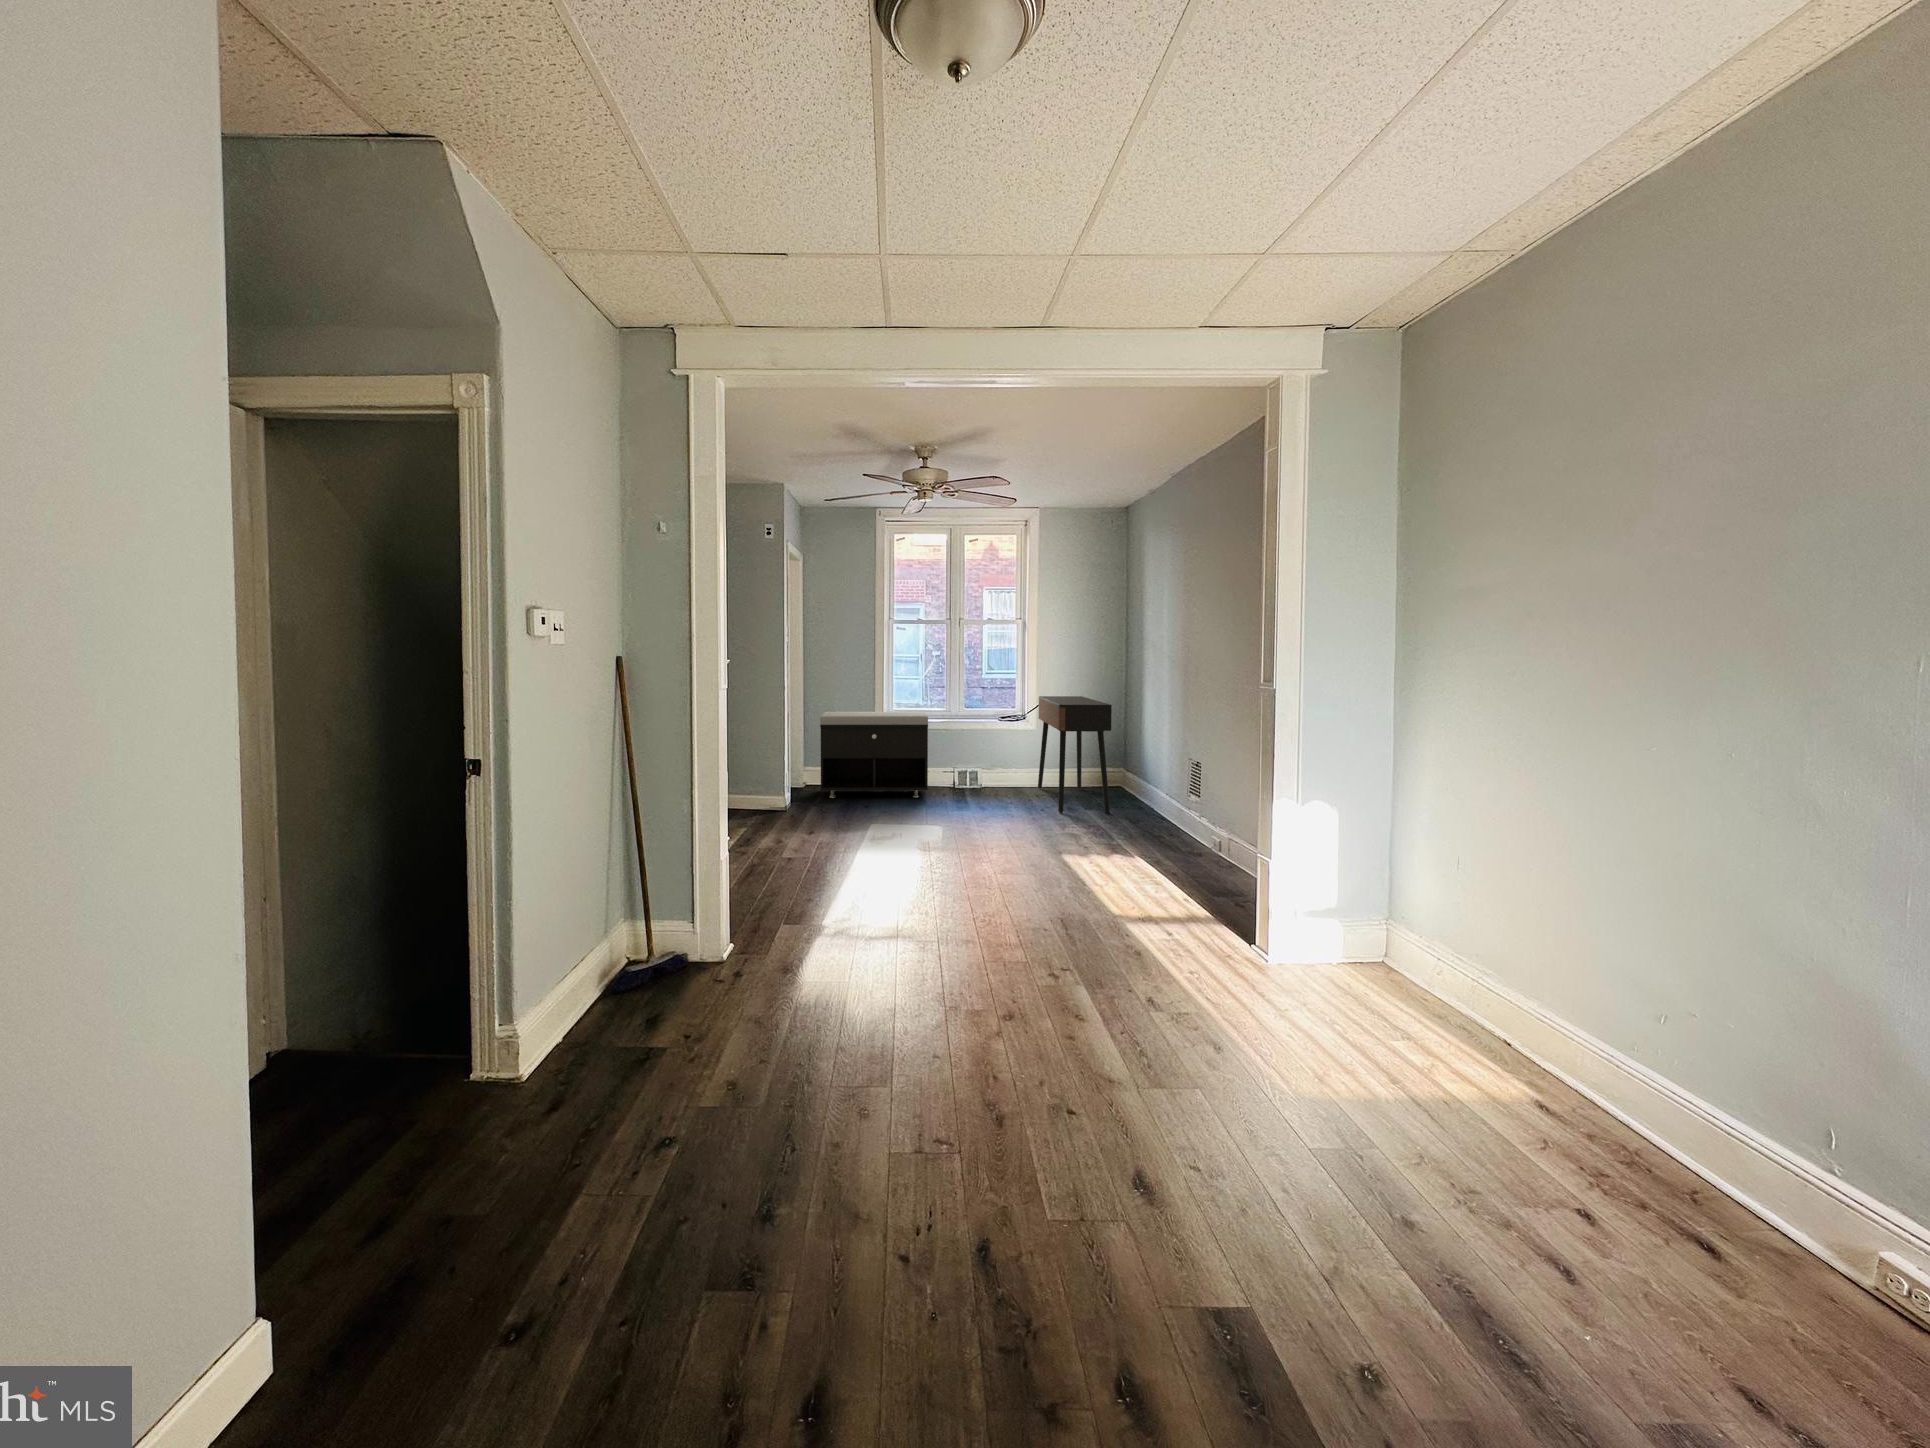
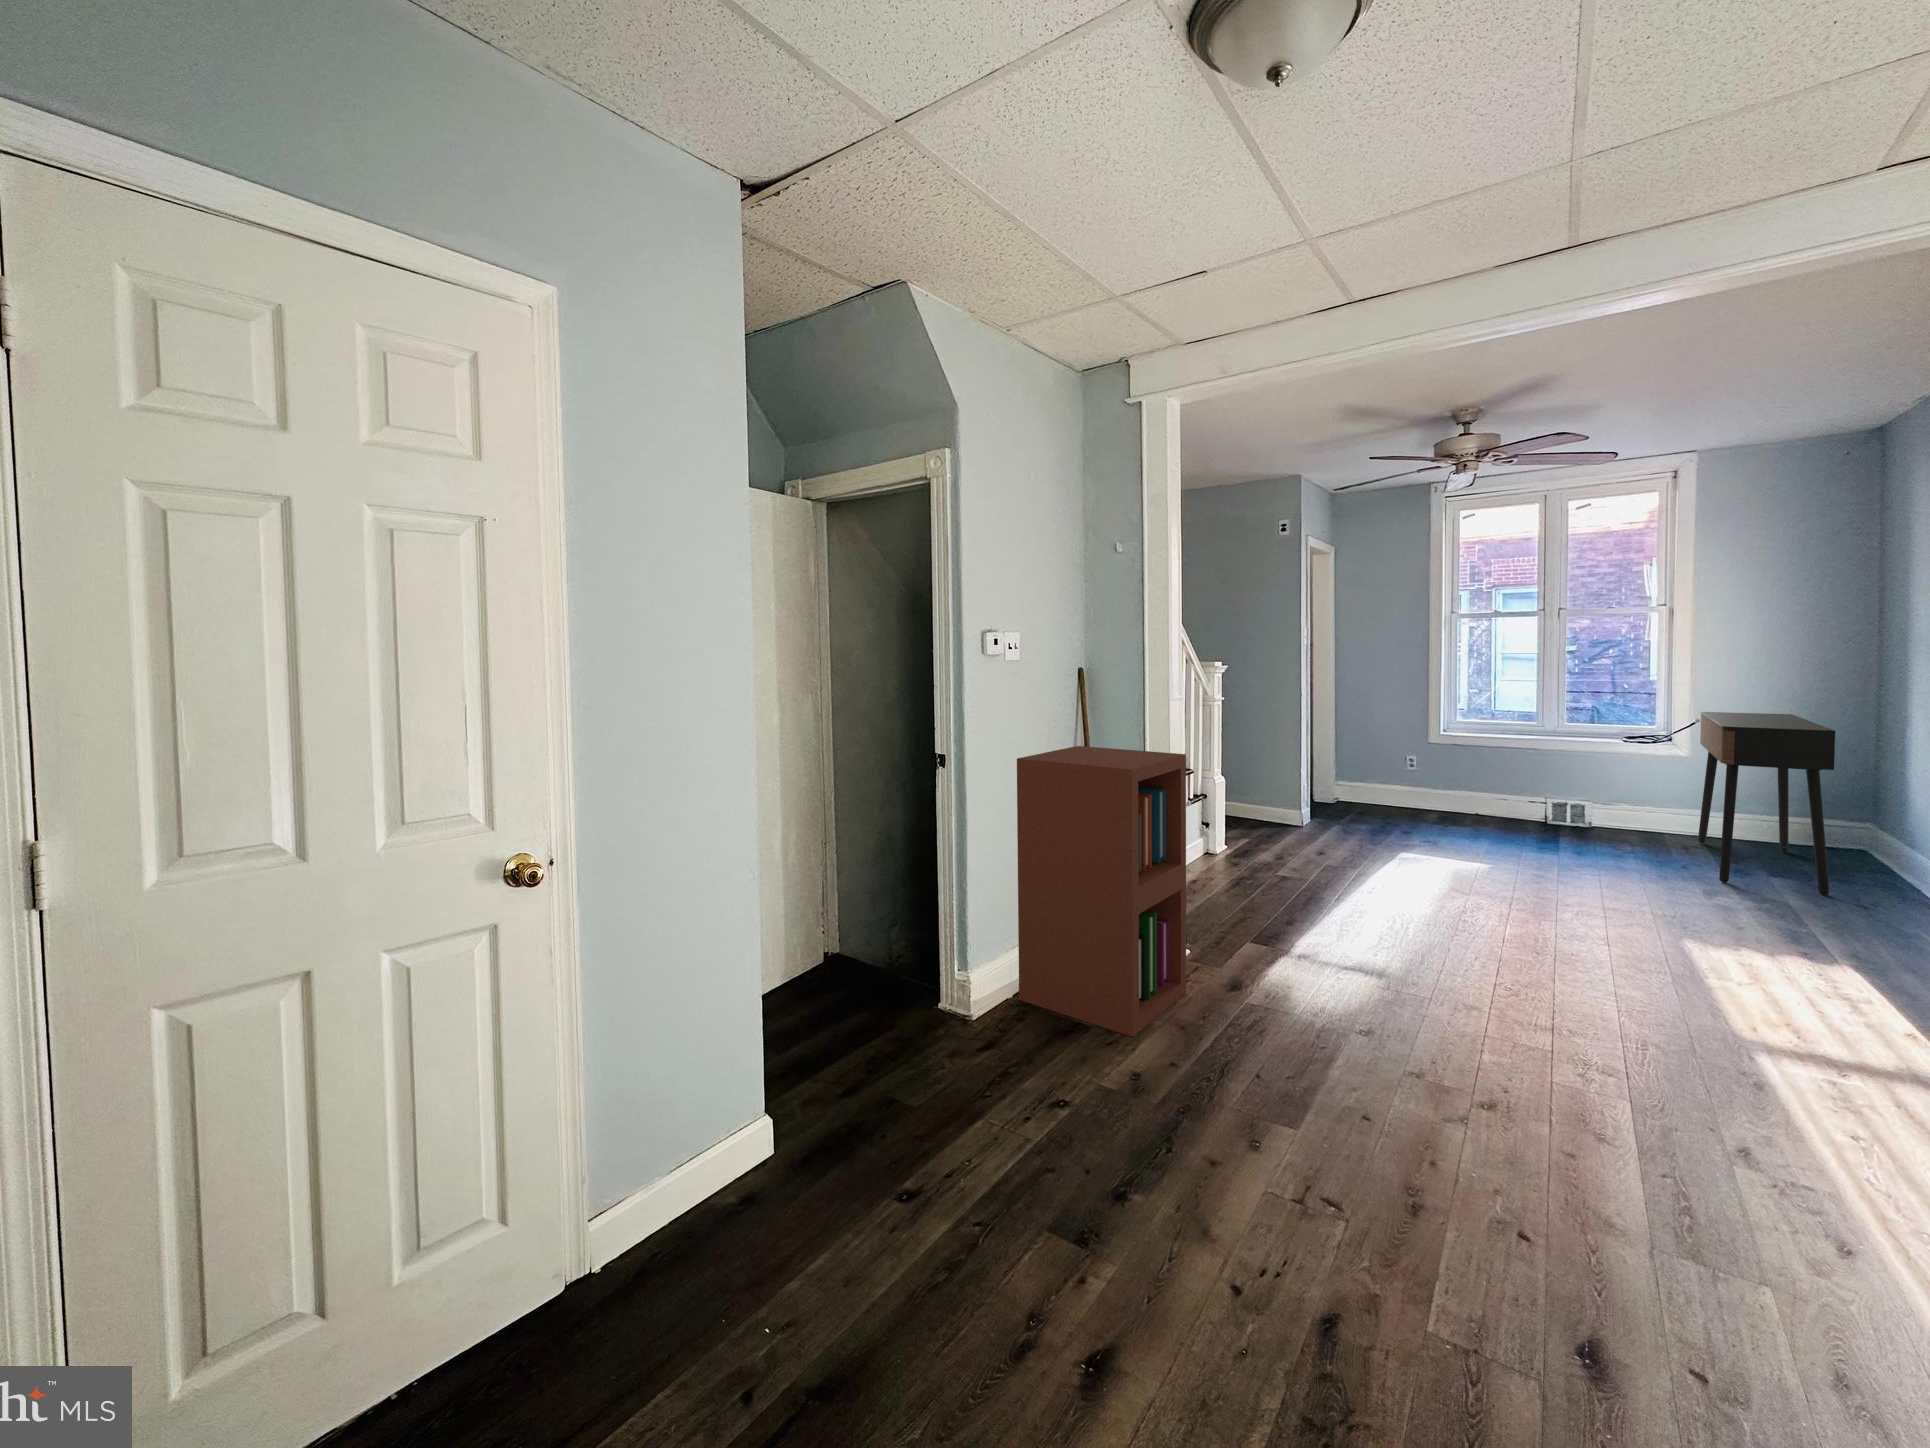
storage bench: present [820,712,928,798] -> none [1345,721,1500,833]
bookshelf: none [569,741,748,1044] -> present [1017,746,1186,1037]

